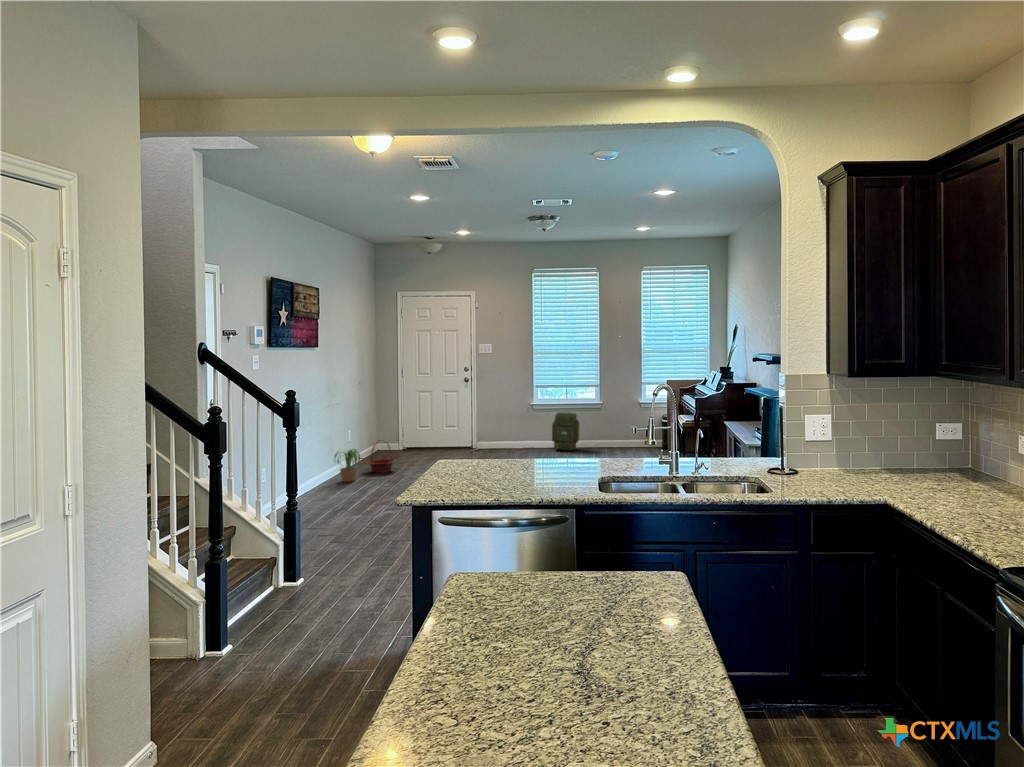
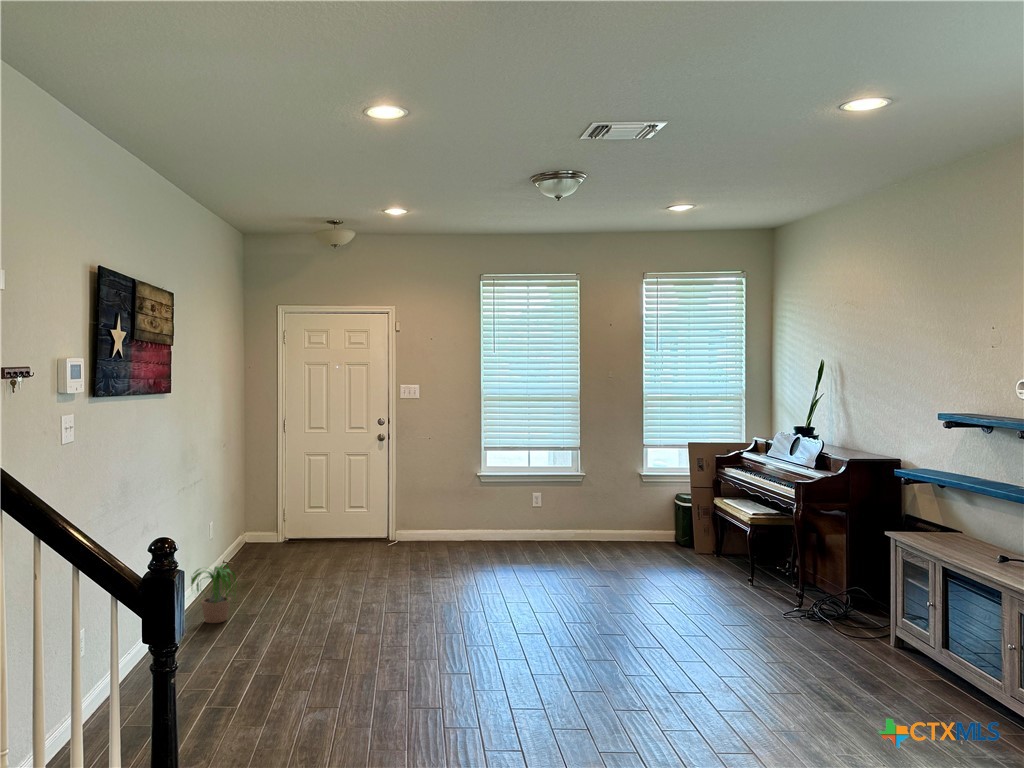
backpack: present [552,412,579,450] -> none [510,485,550,542]
basket: present [366,442,396,473] -> none [239,544,292,599]

